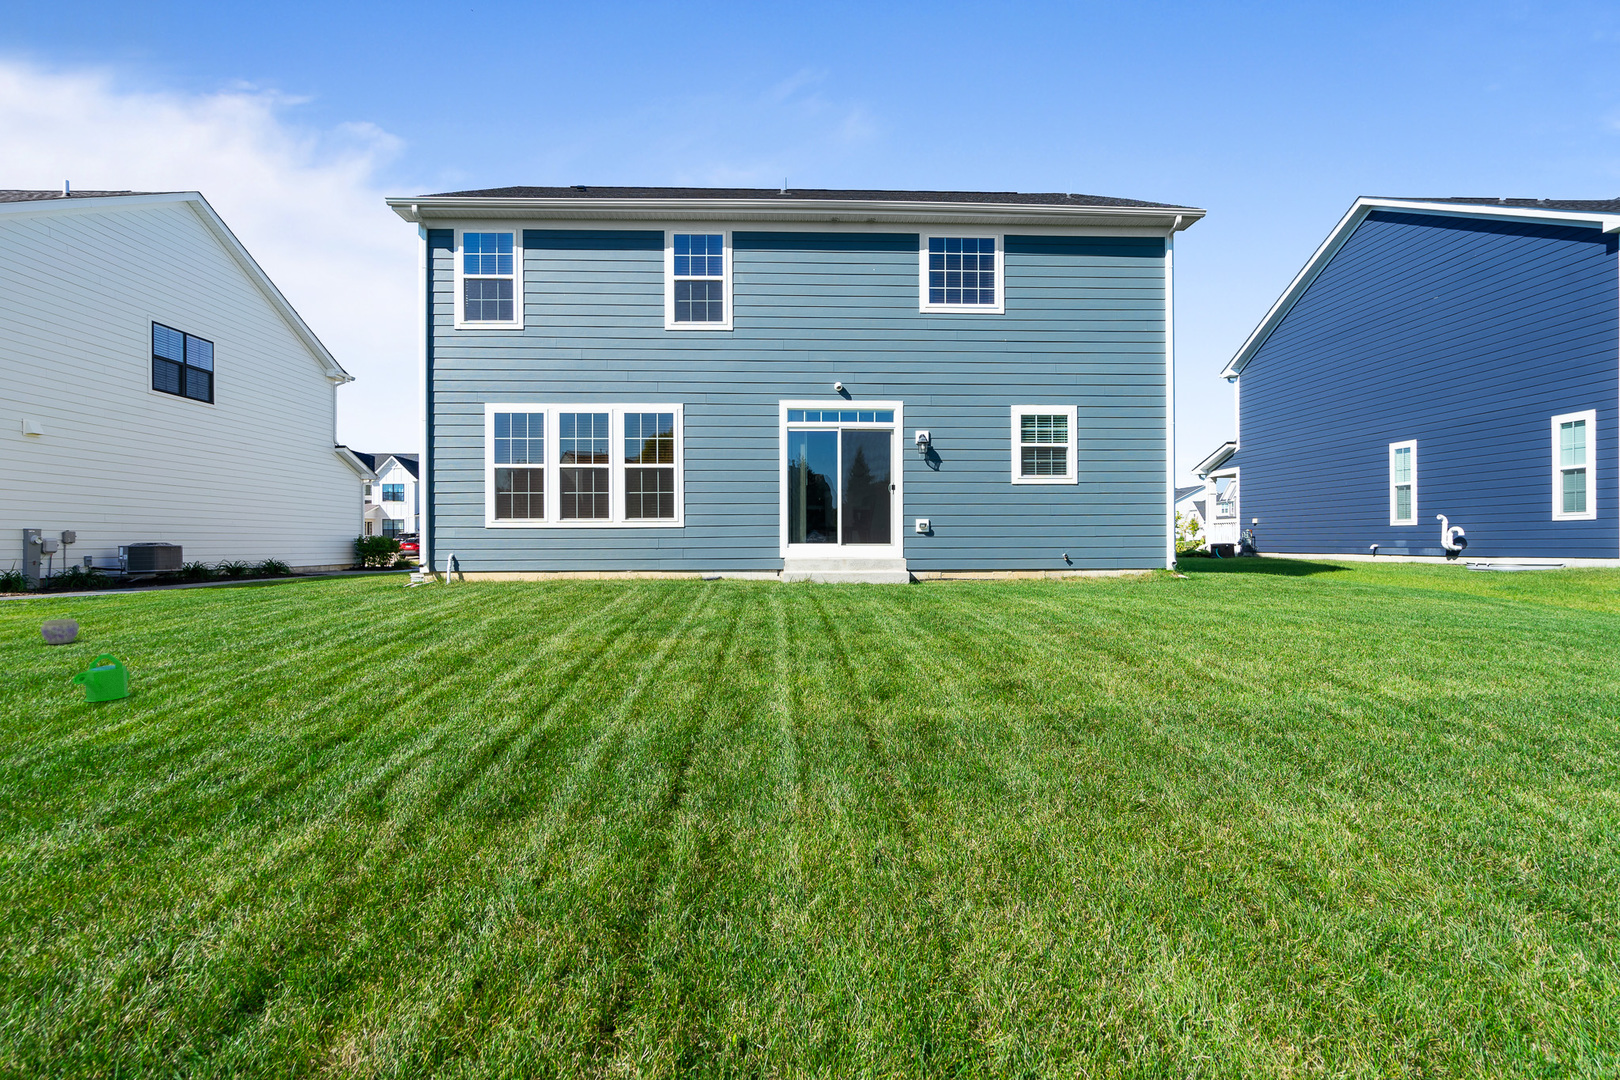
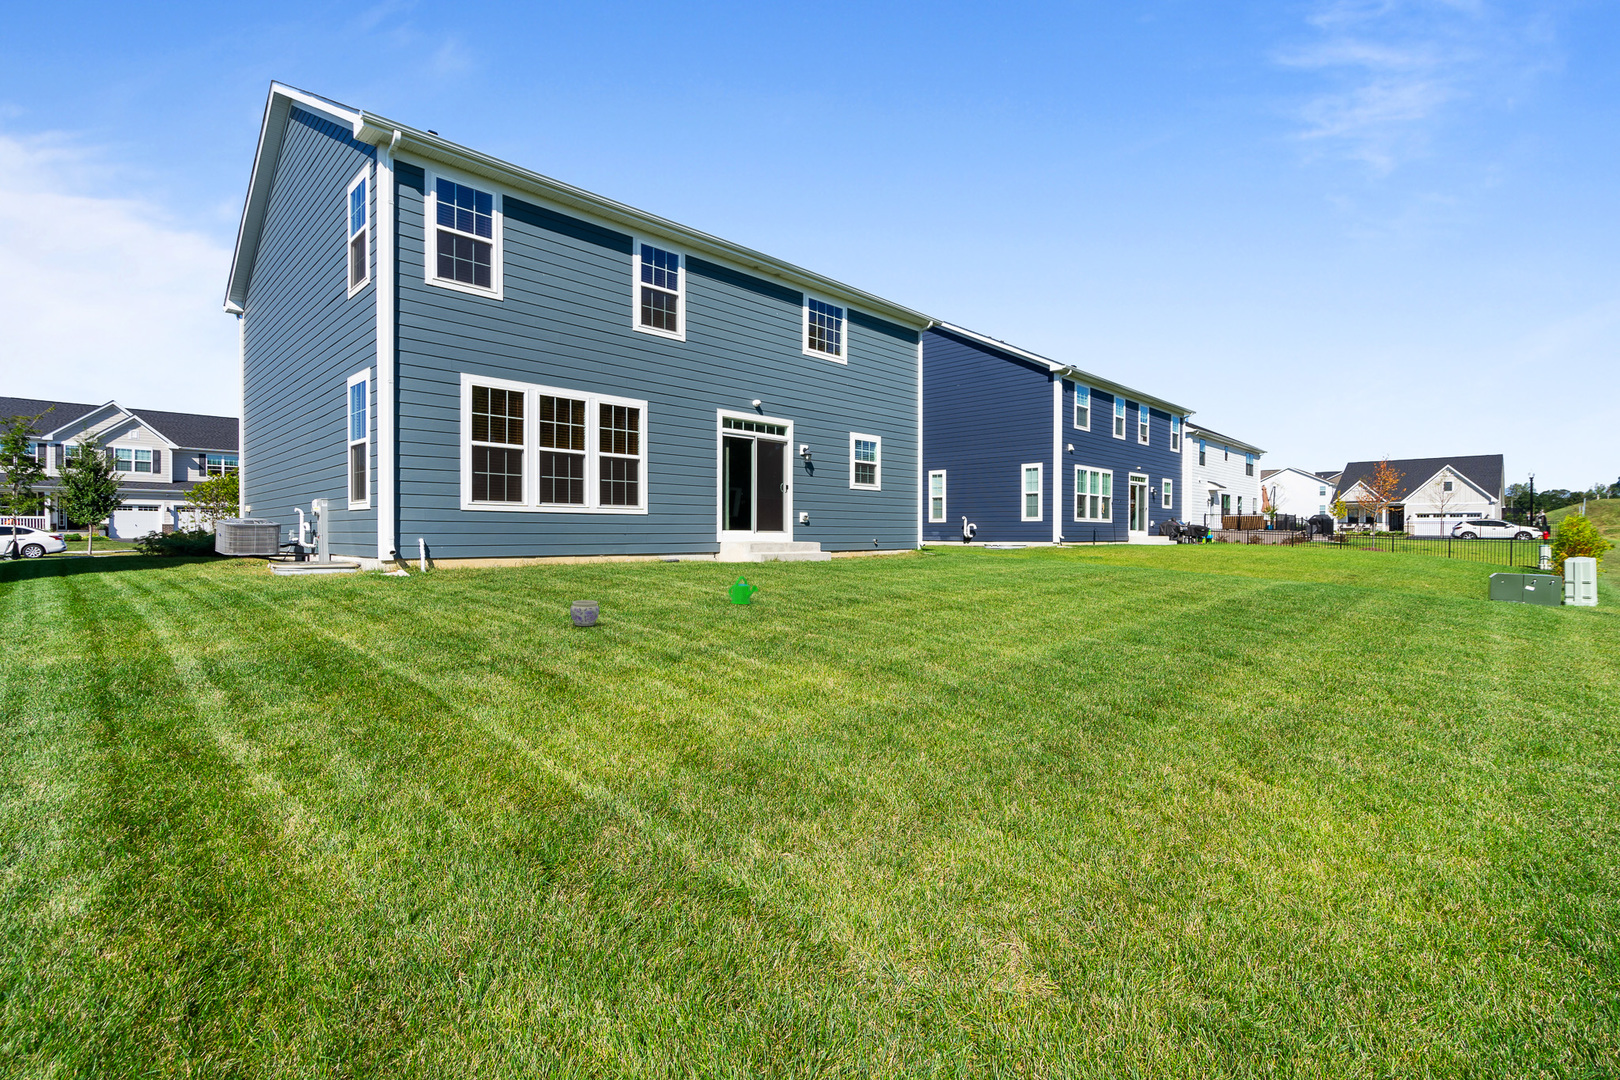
watering can: present [73,653,131,702] -> present [728,576,758,604]

